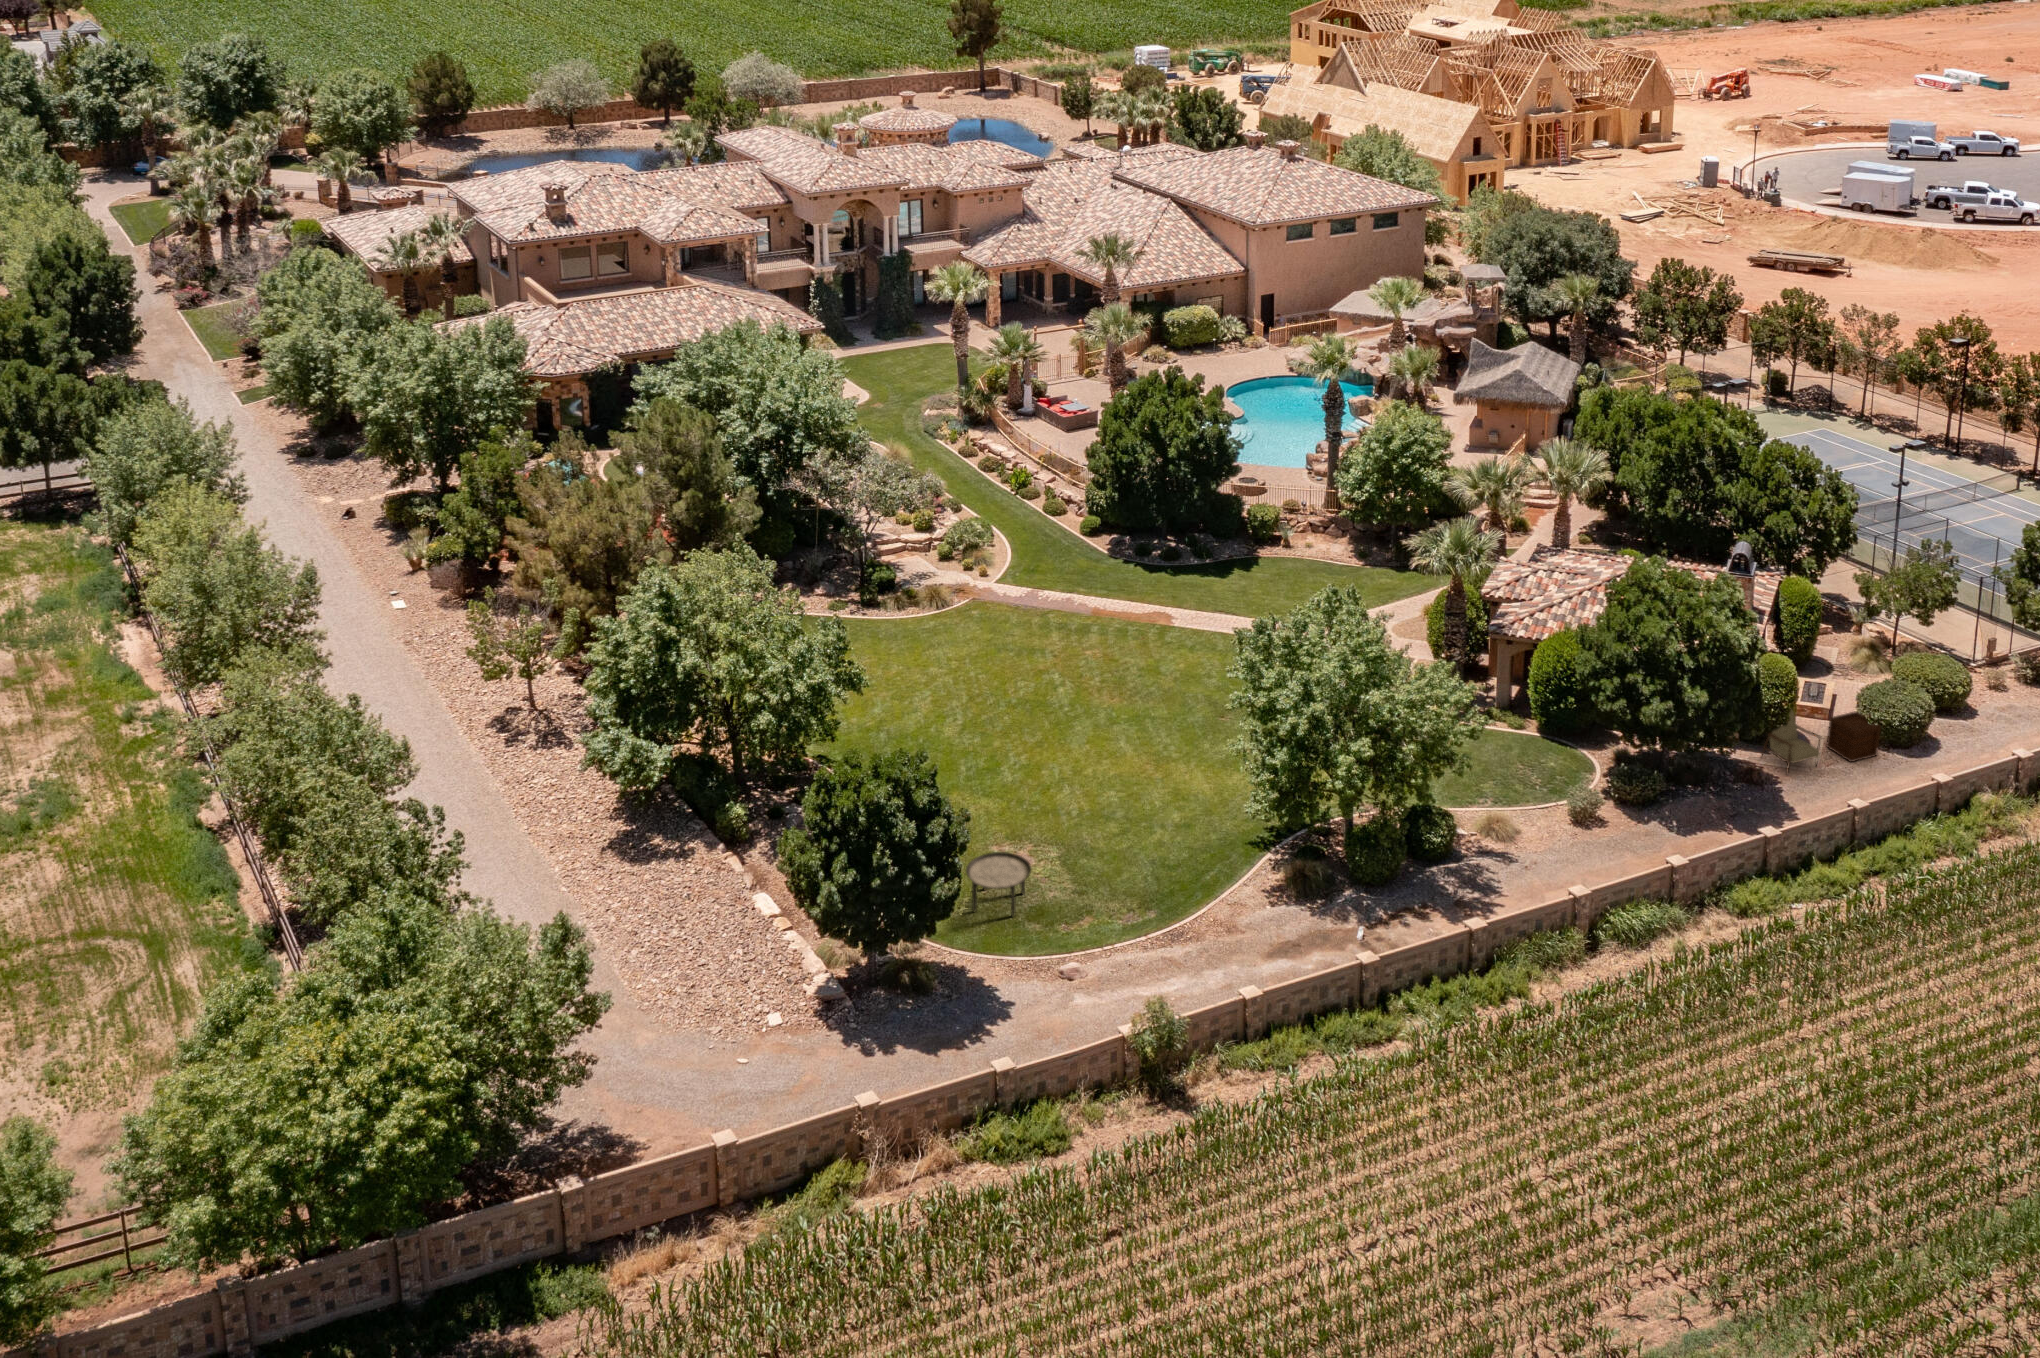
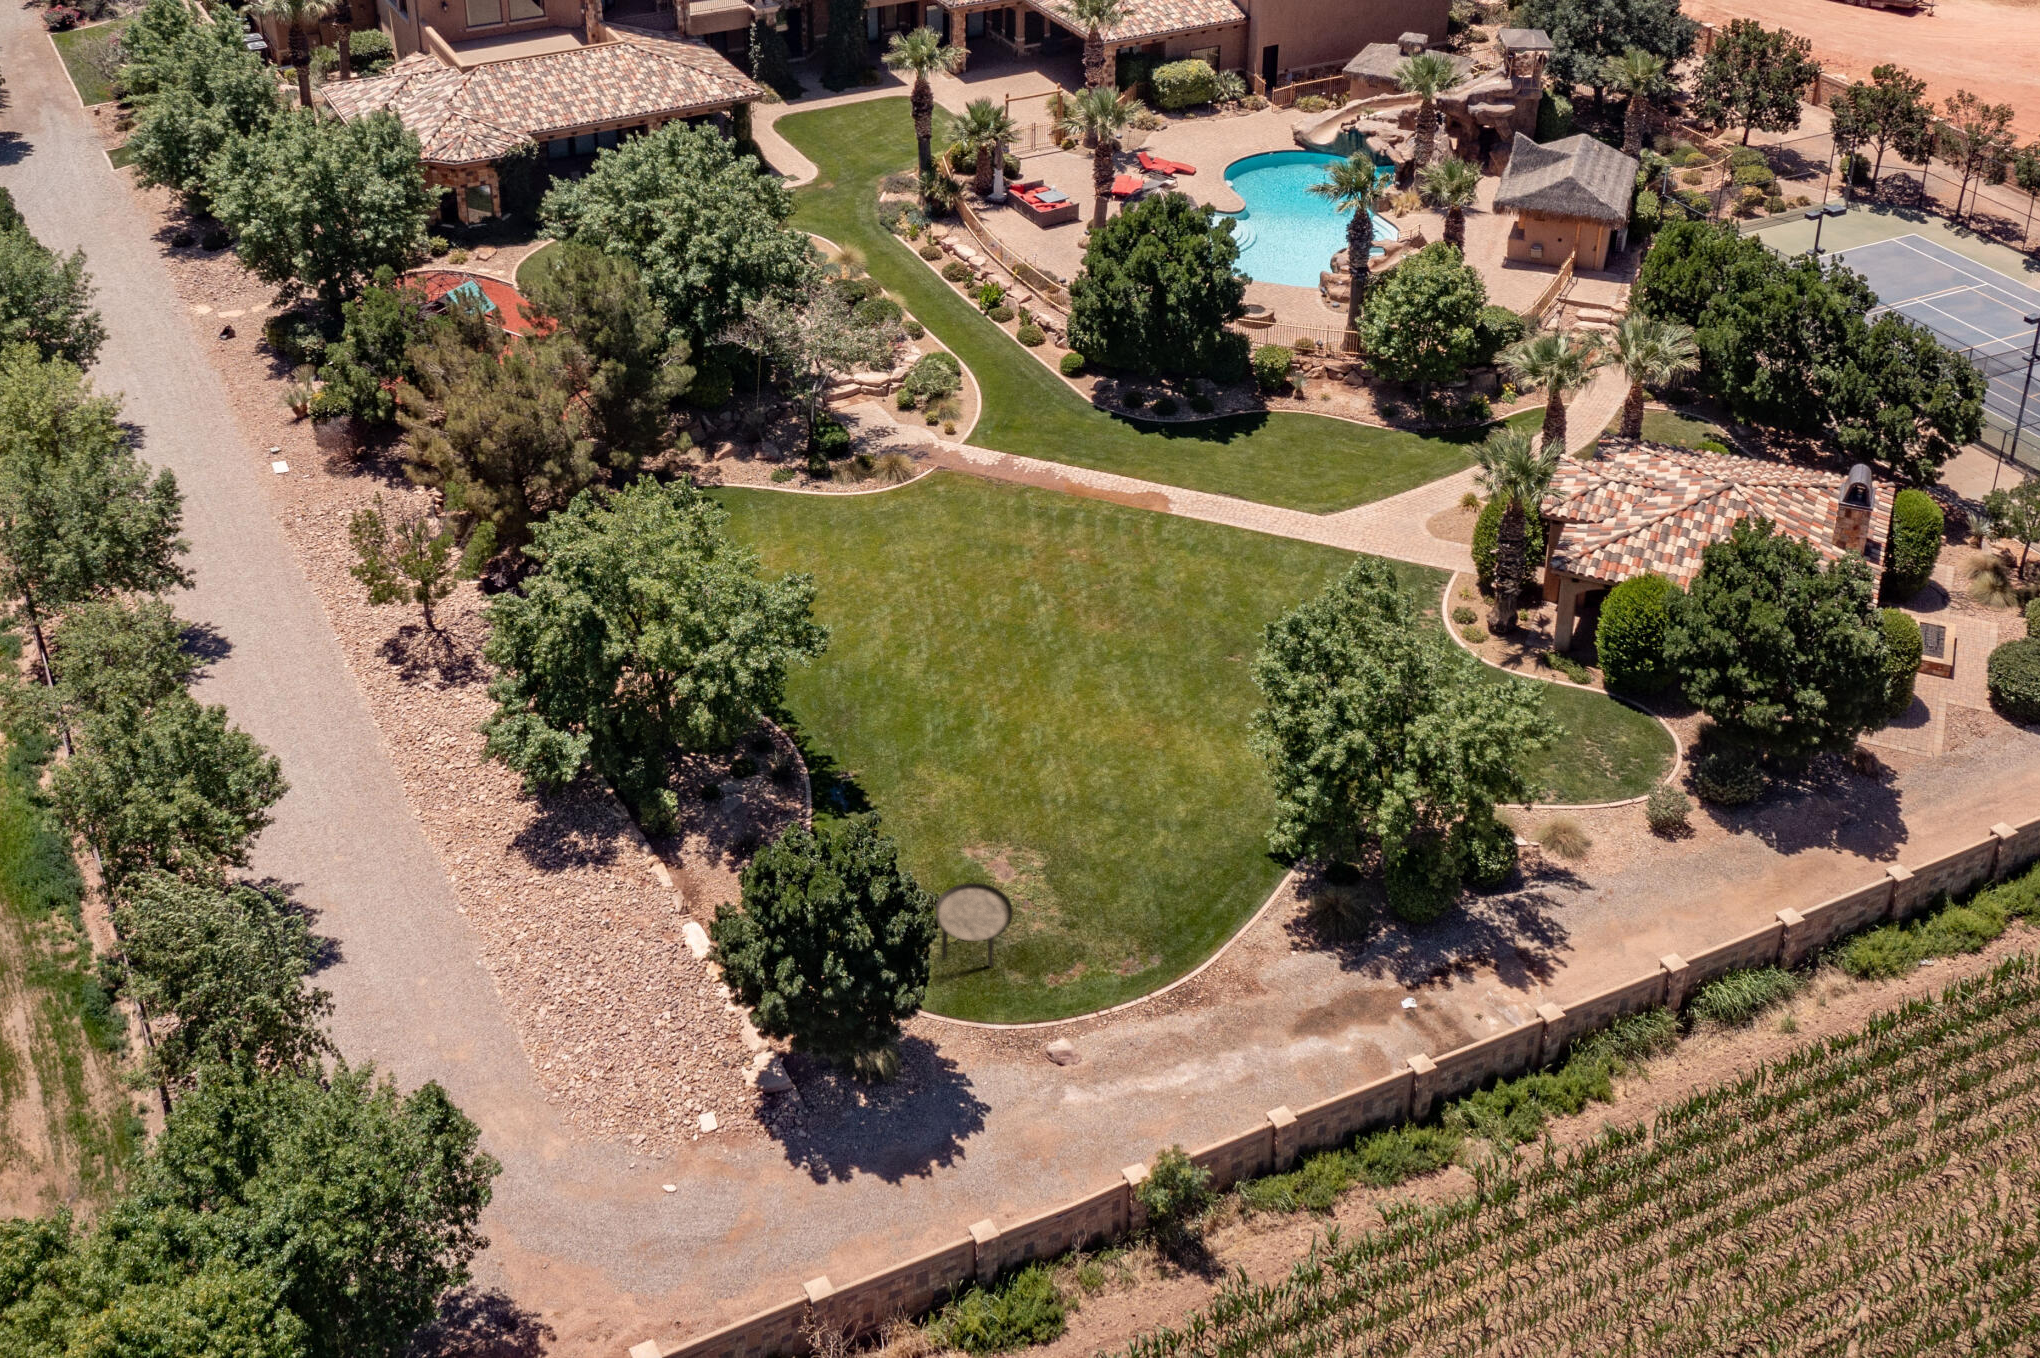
chair: present [1761,711,1822,773] -> none [1877,684,1962,767]
wooden crate: present [1826,711,1881,762] -> none [1955,684,2029,749]

